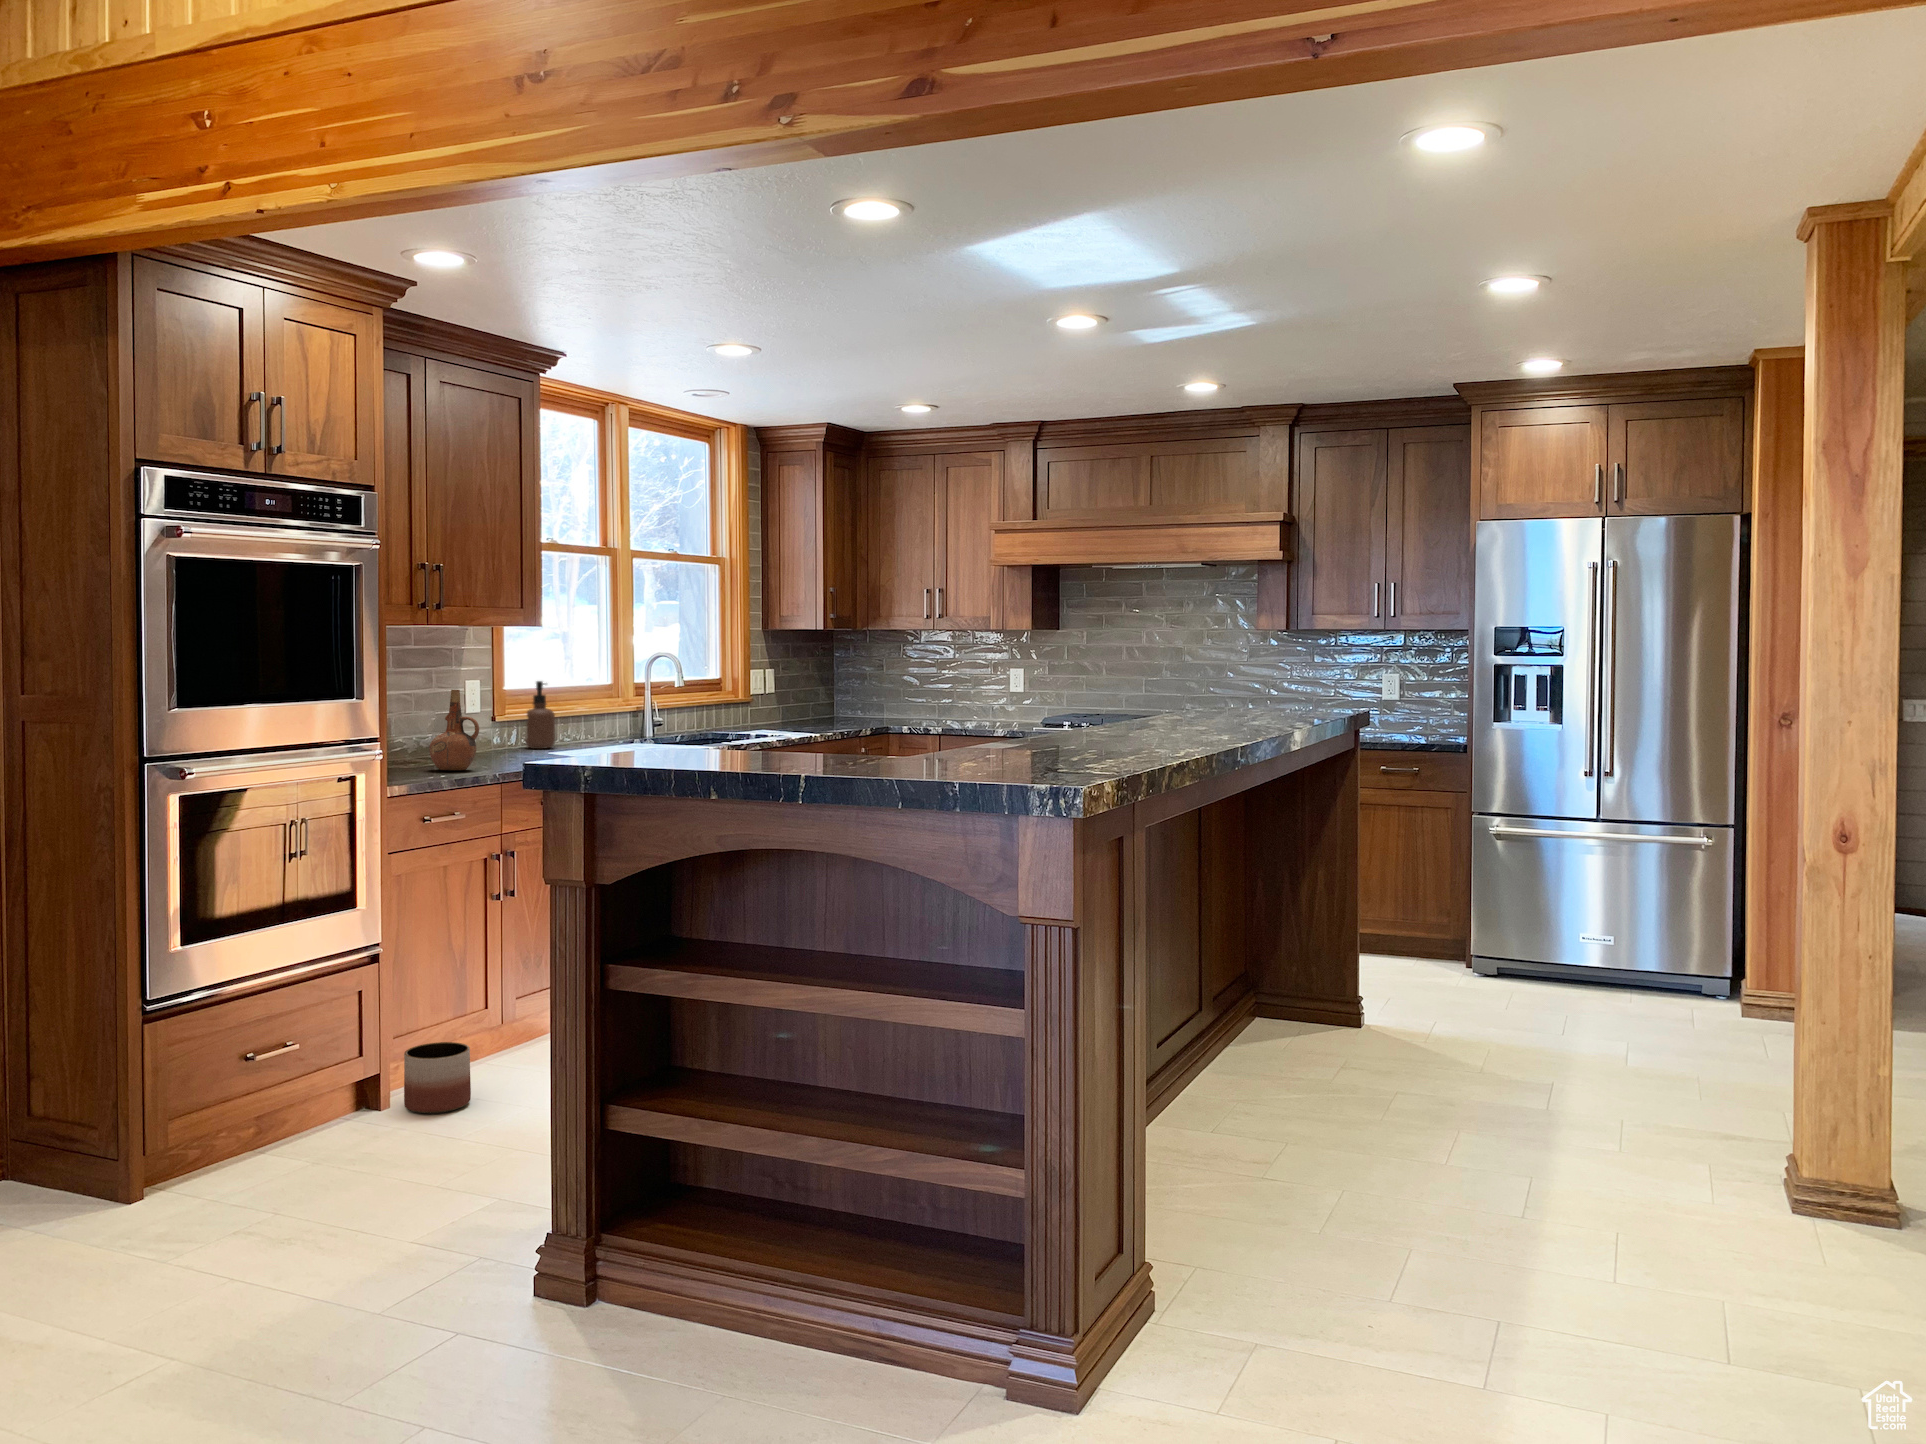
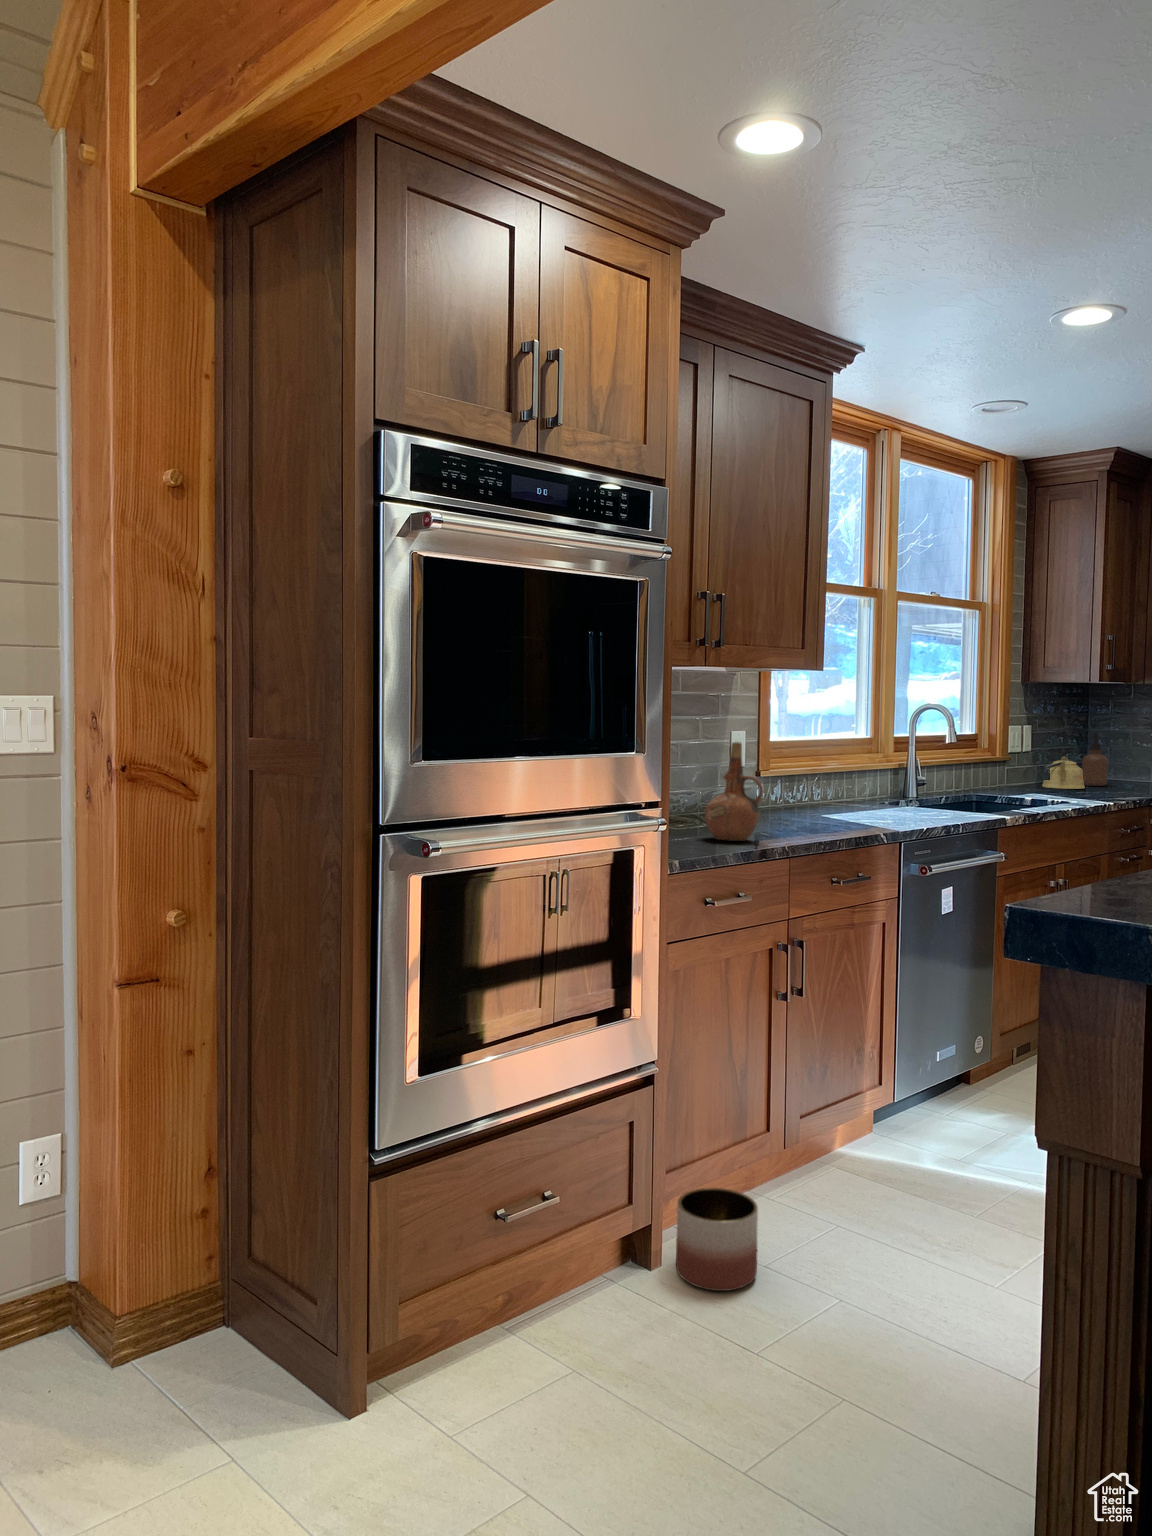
soap dispenser: present [525,681,555,749] -> present [1082,733,1108,786]
kettle: none [788,696,827,725] -> present [1042,757,1085,789]

